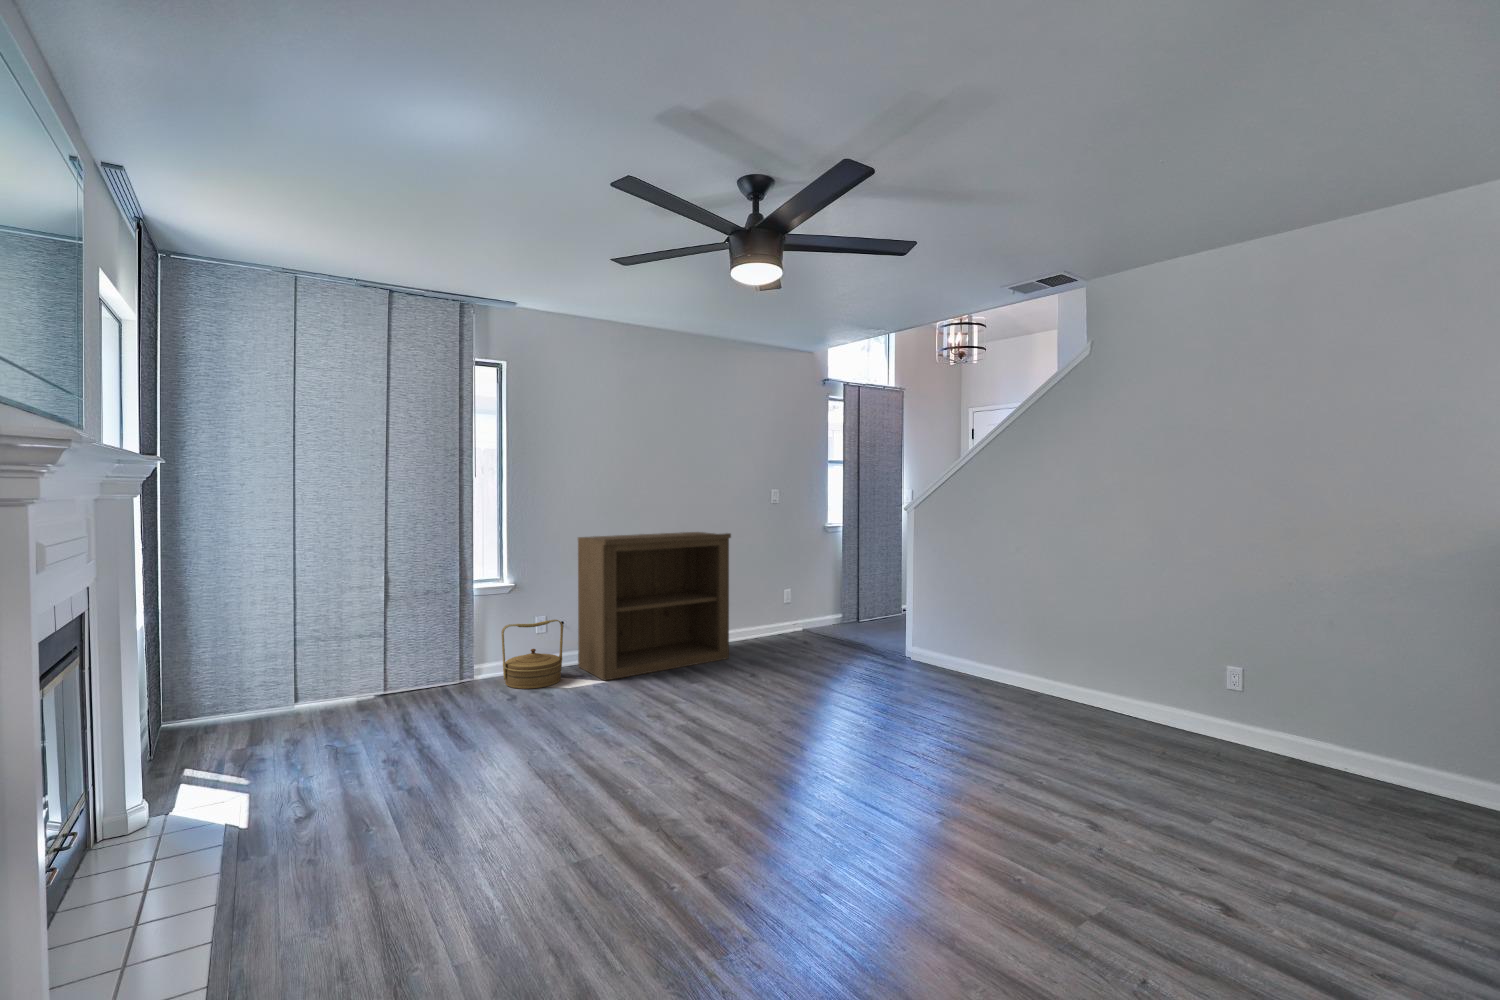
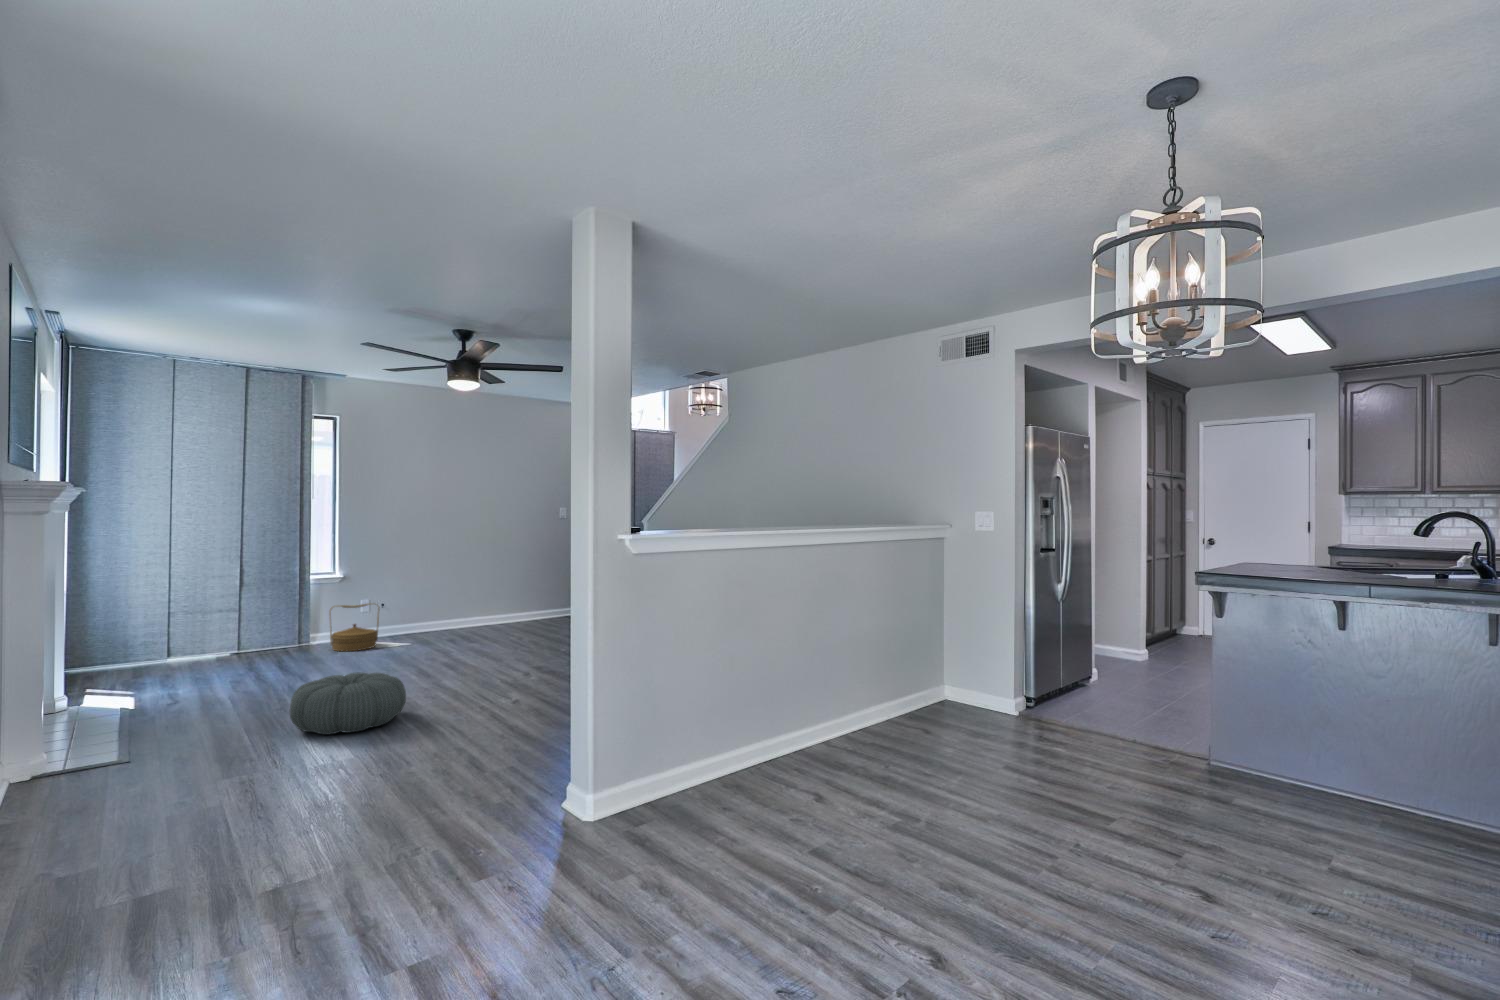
bookshelf: present [578,532,731,681] -> none [395,541,517,647]
pouf: none [548,780,737,927] -> present [289,673,406,734]

